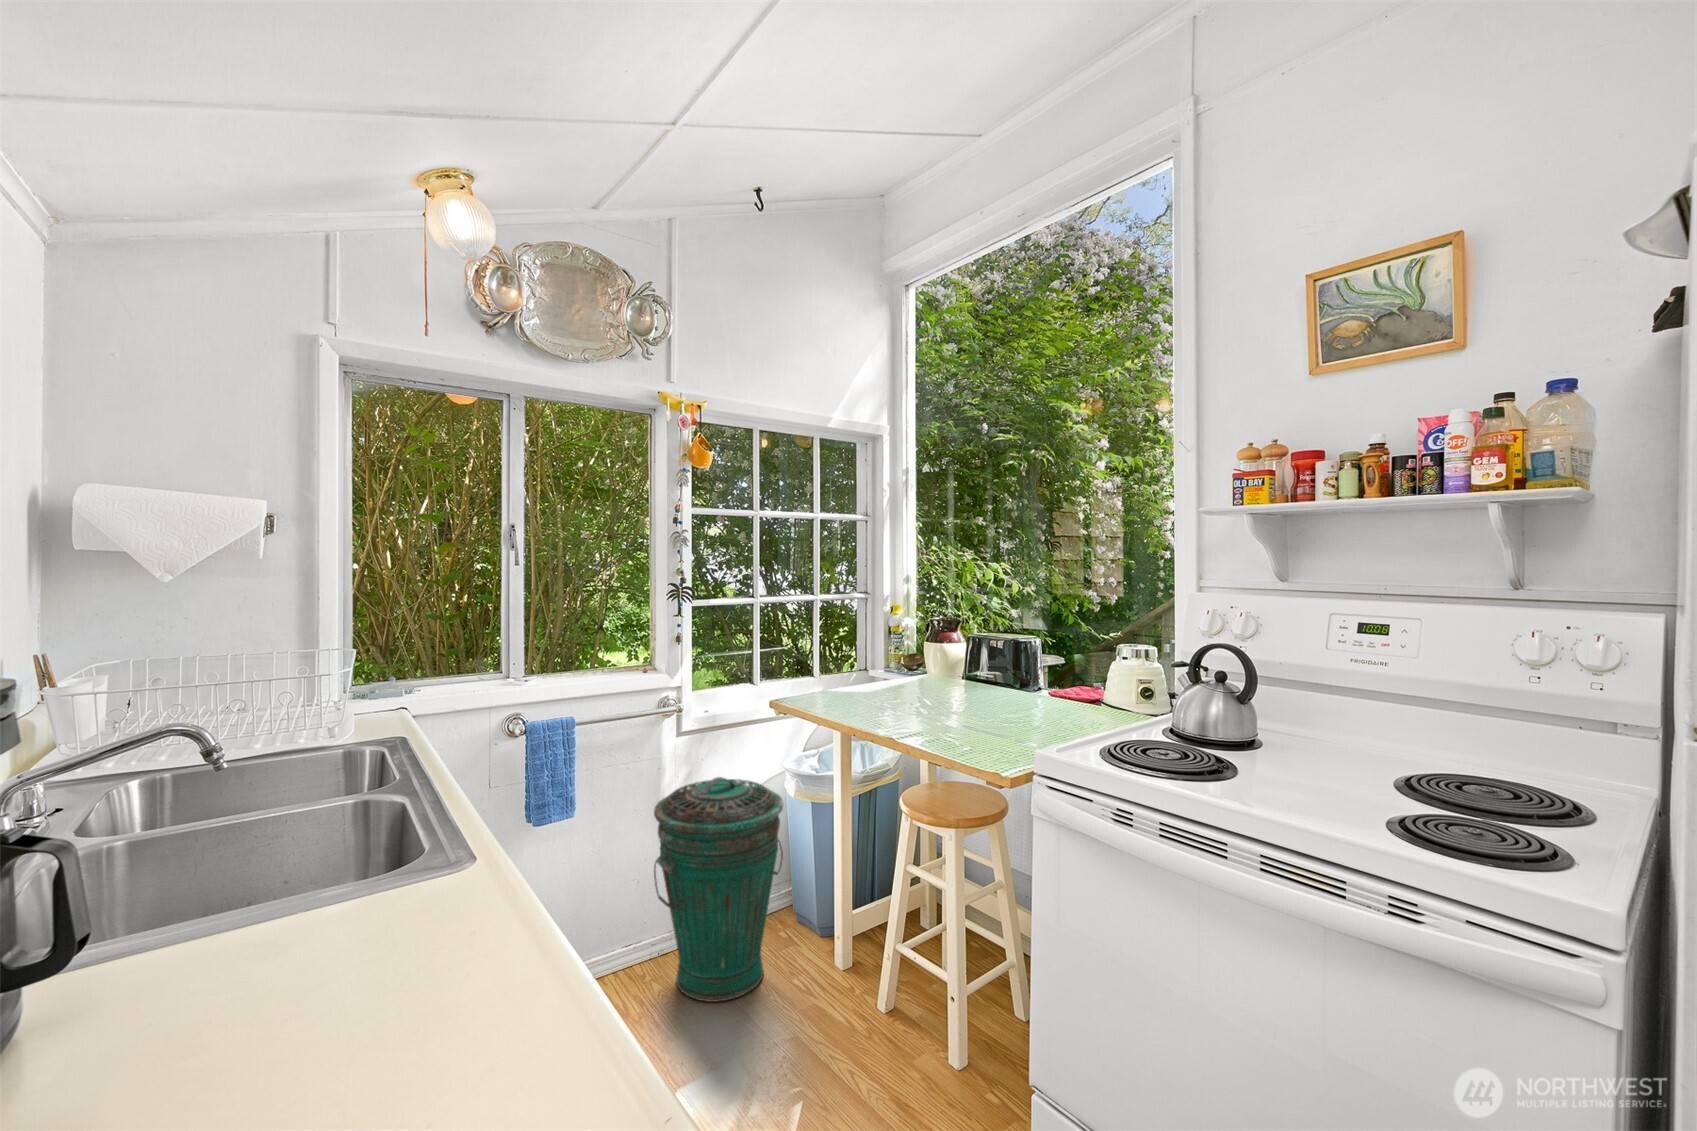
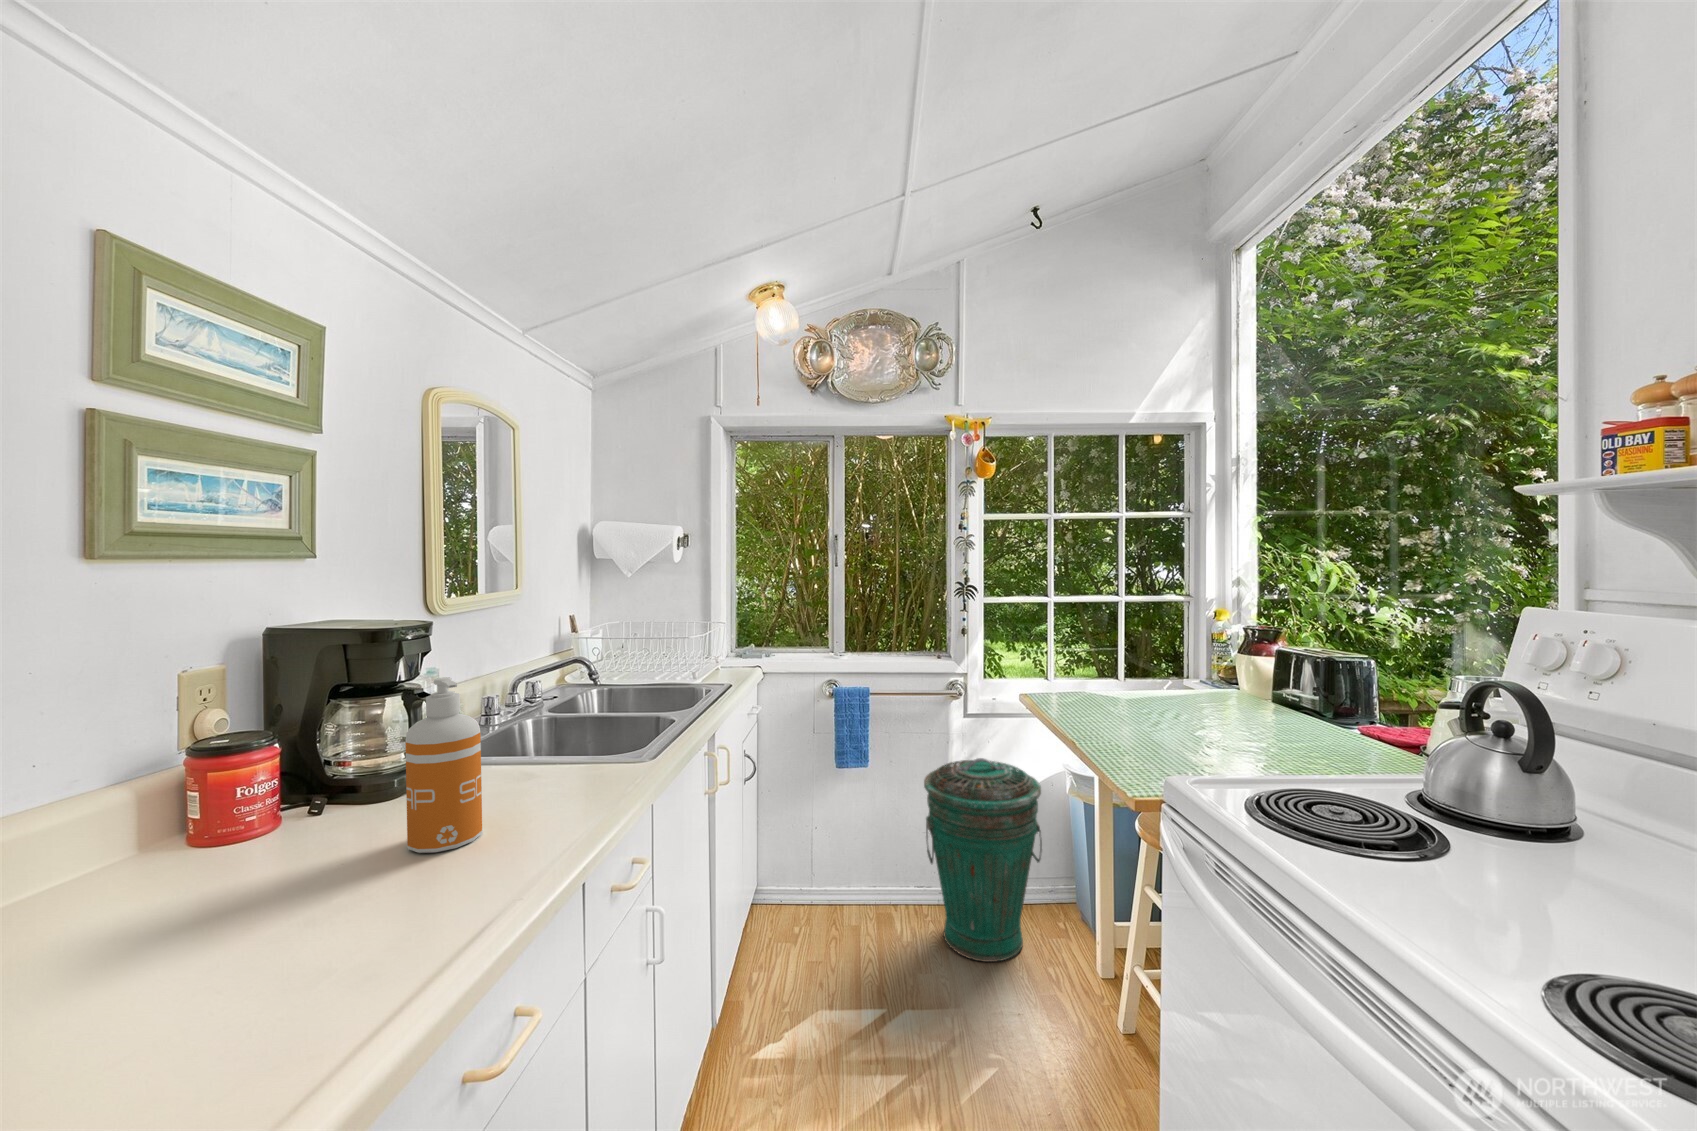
soap dispenser: none [283,753,423,1078] -> present [405,677,482,853]

